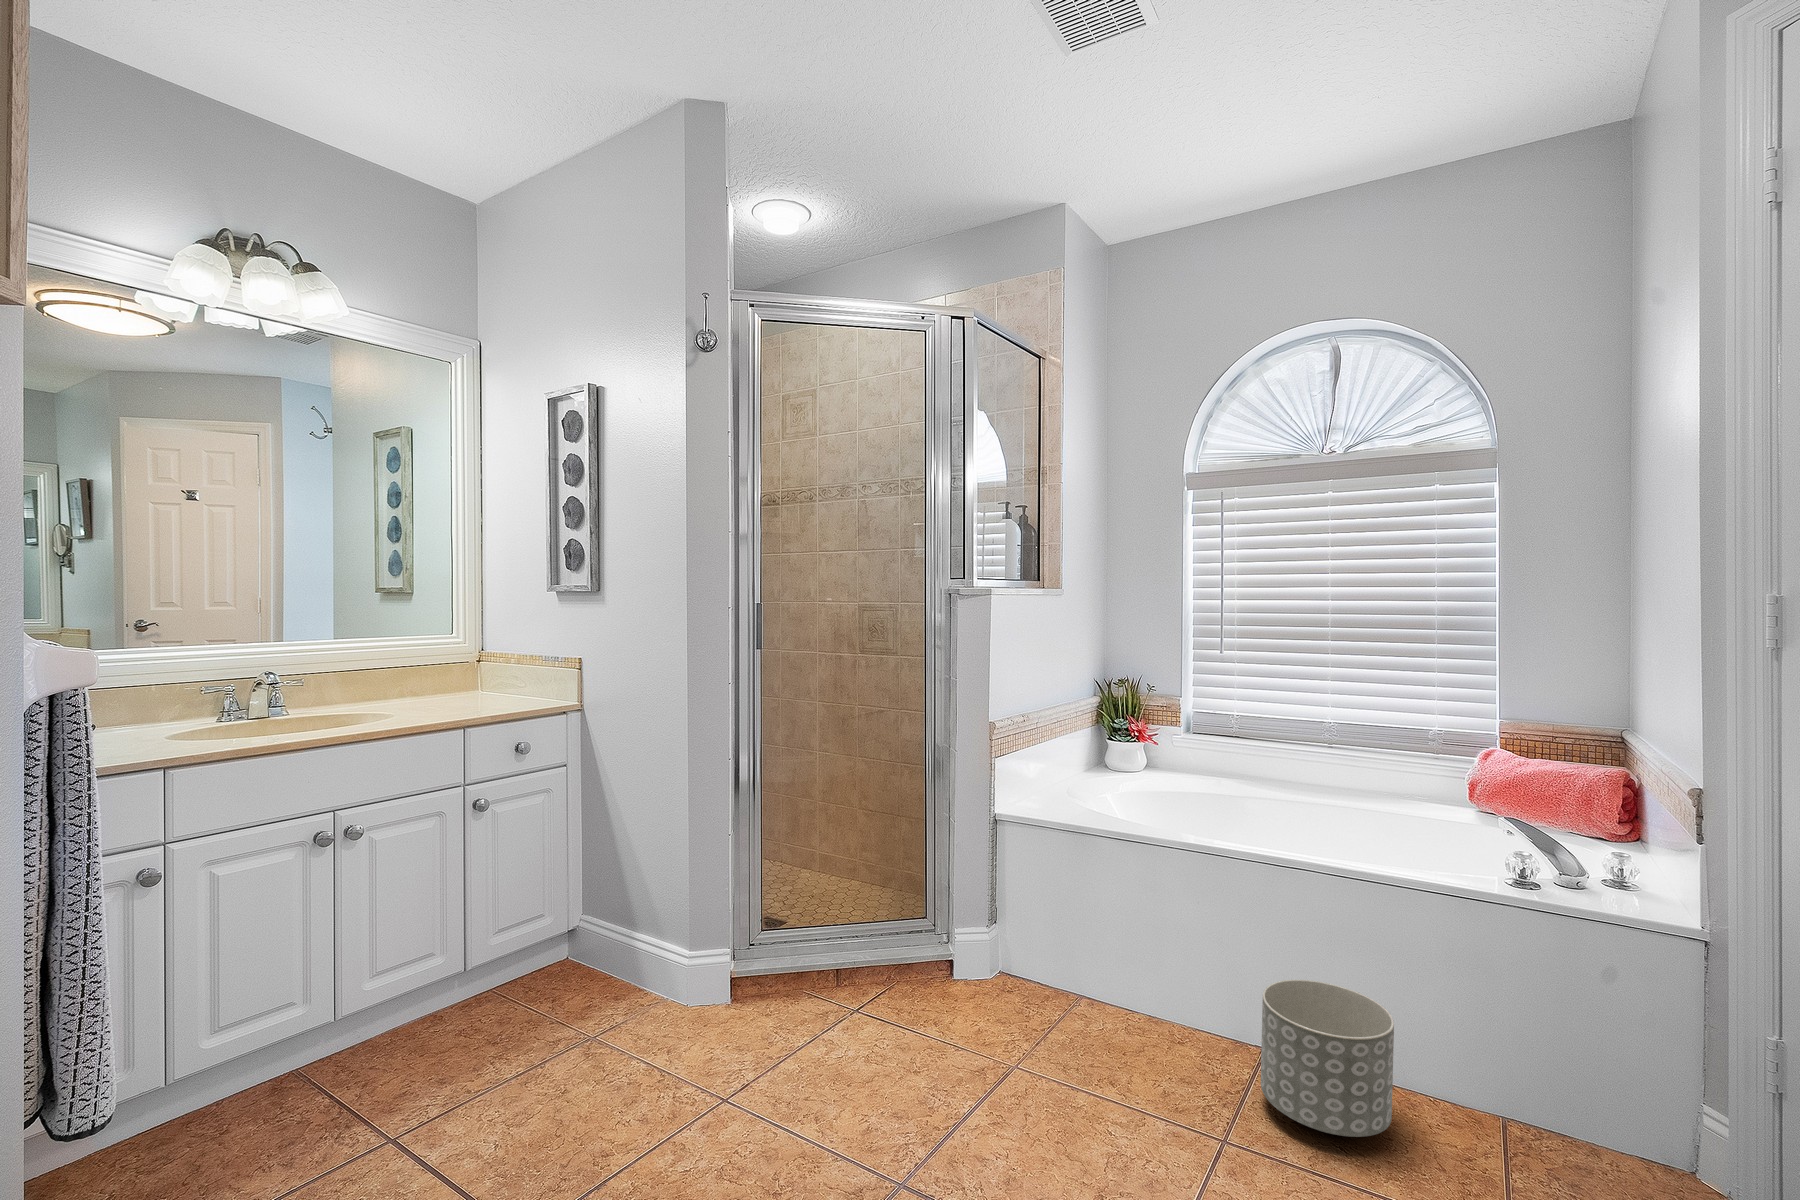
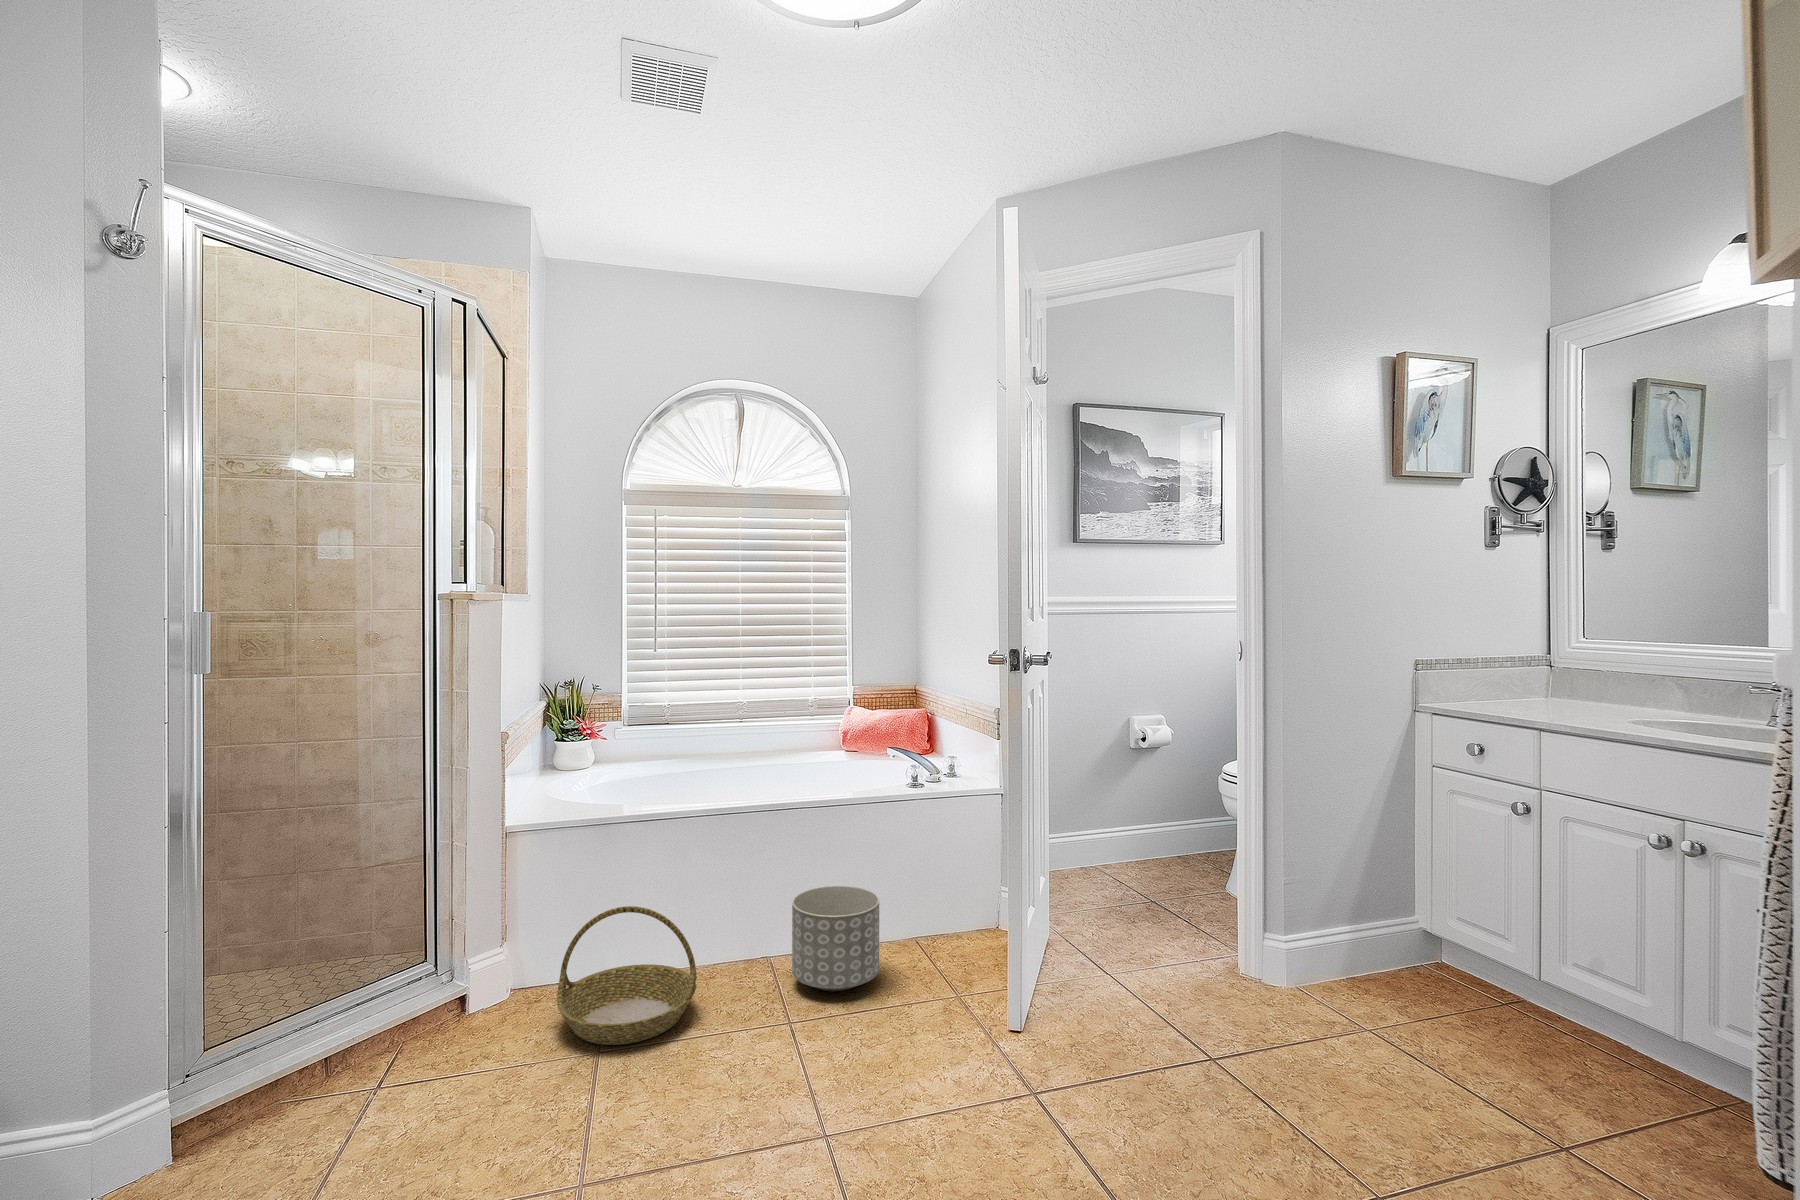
basket: none [993,924,1138,1077] -> present [557,906,697,1045]

